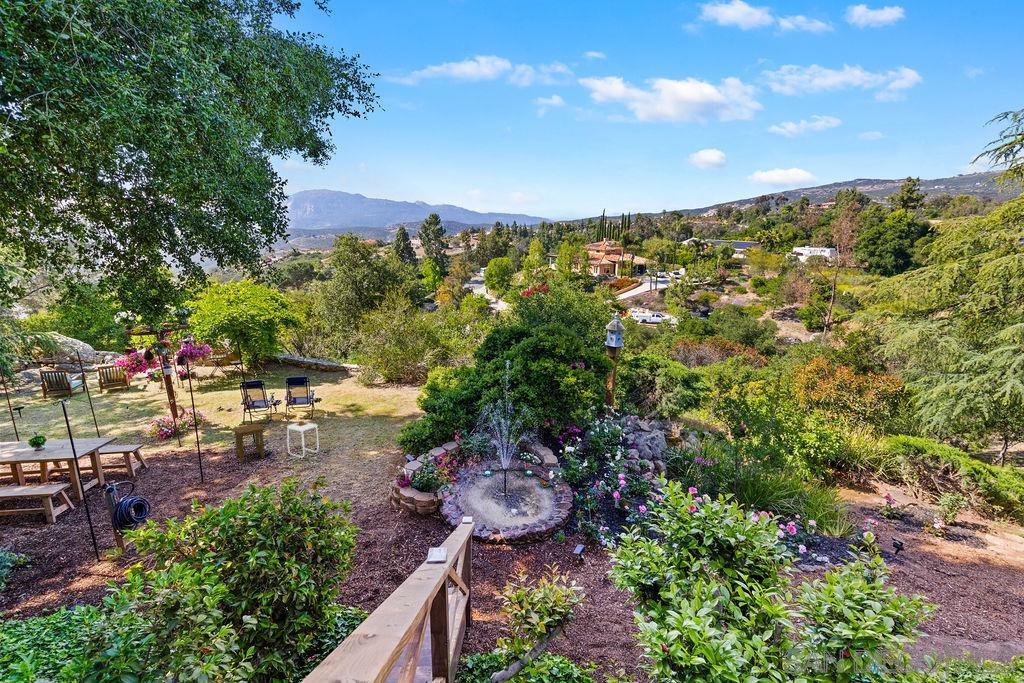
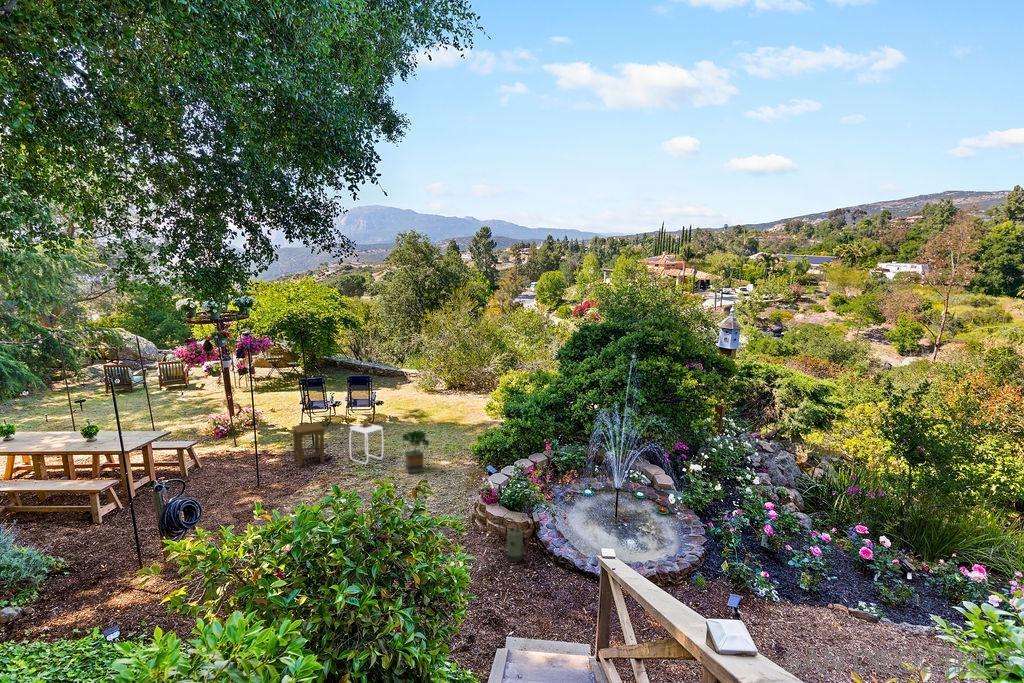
potted tree: none [333,426,358,464] -> present [402,431,429,473]
watering can: none [407,497,434,532] -> present [498,517,533,562]

